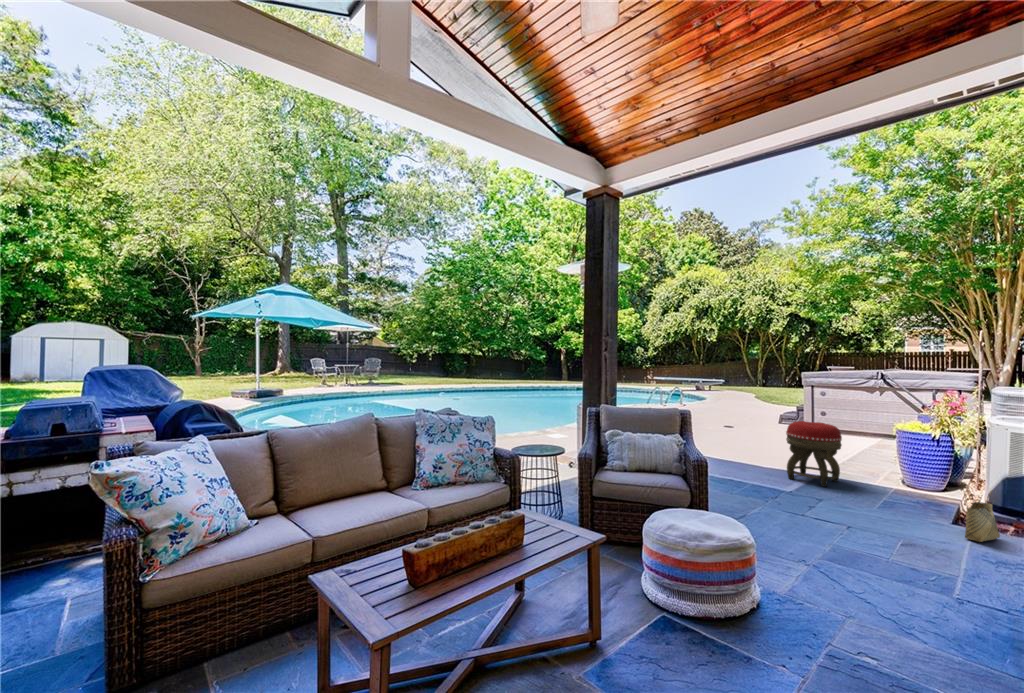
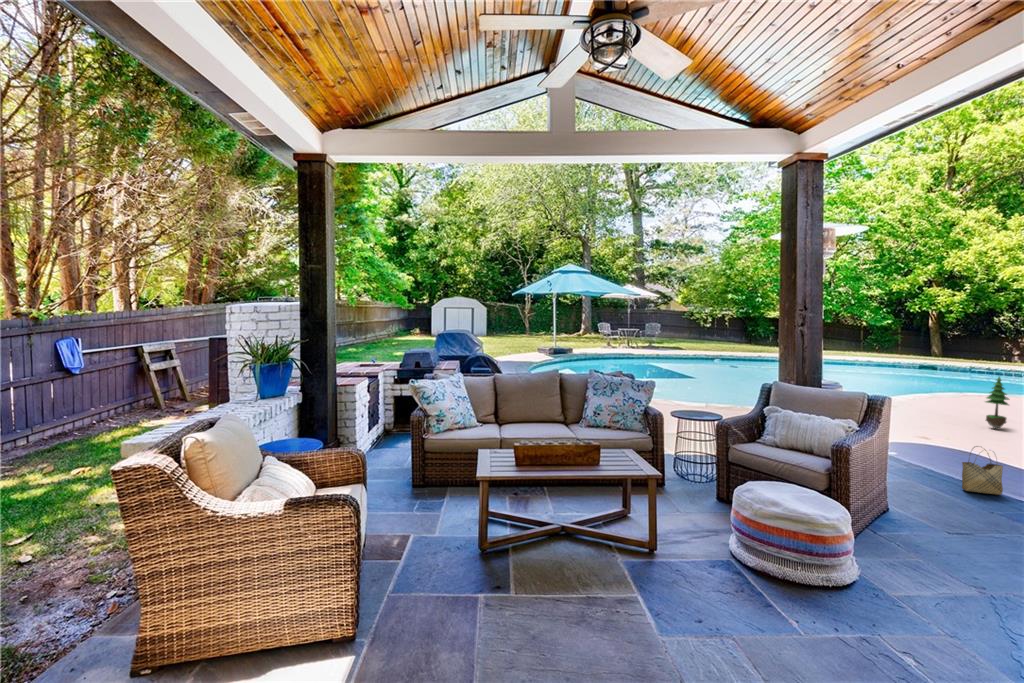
potted tree: none [760,397,779,444] -> present [986,377,1009,429]
footstool: present [786,421,842,487] -> none [917,394,978,457]

